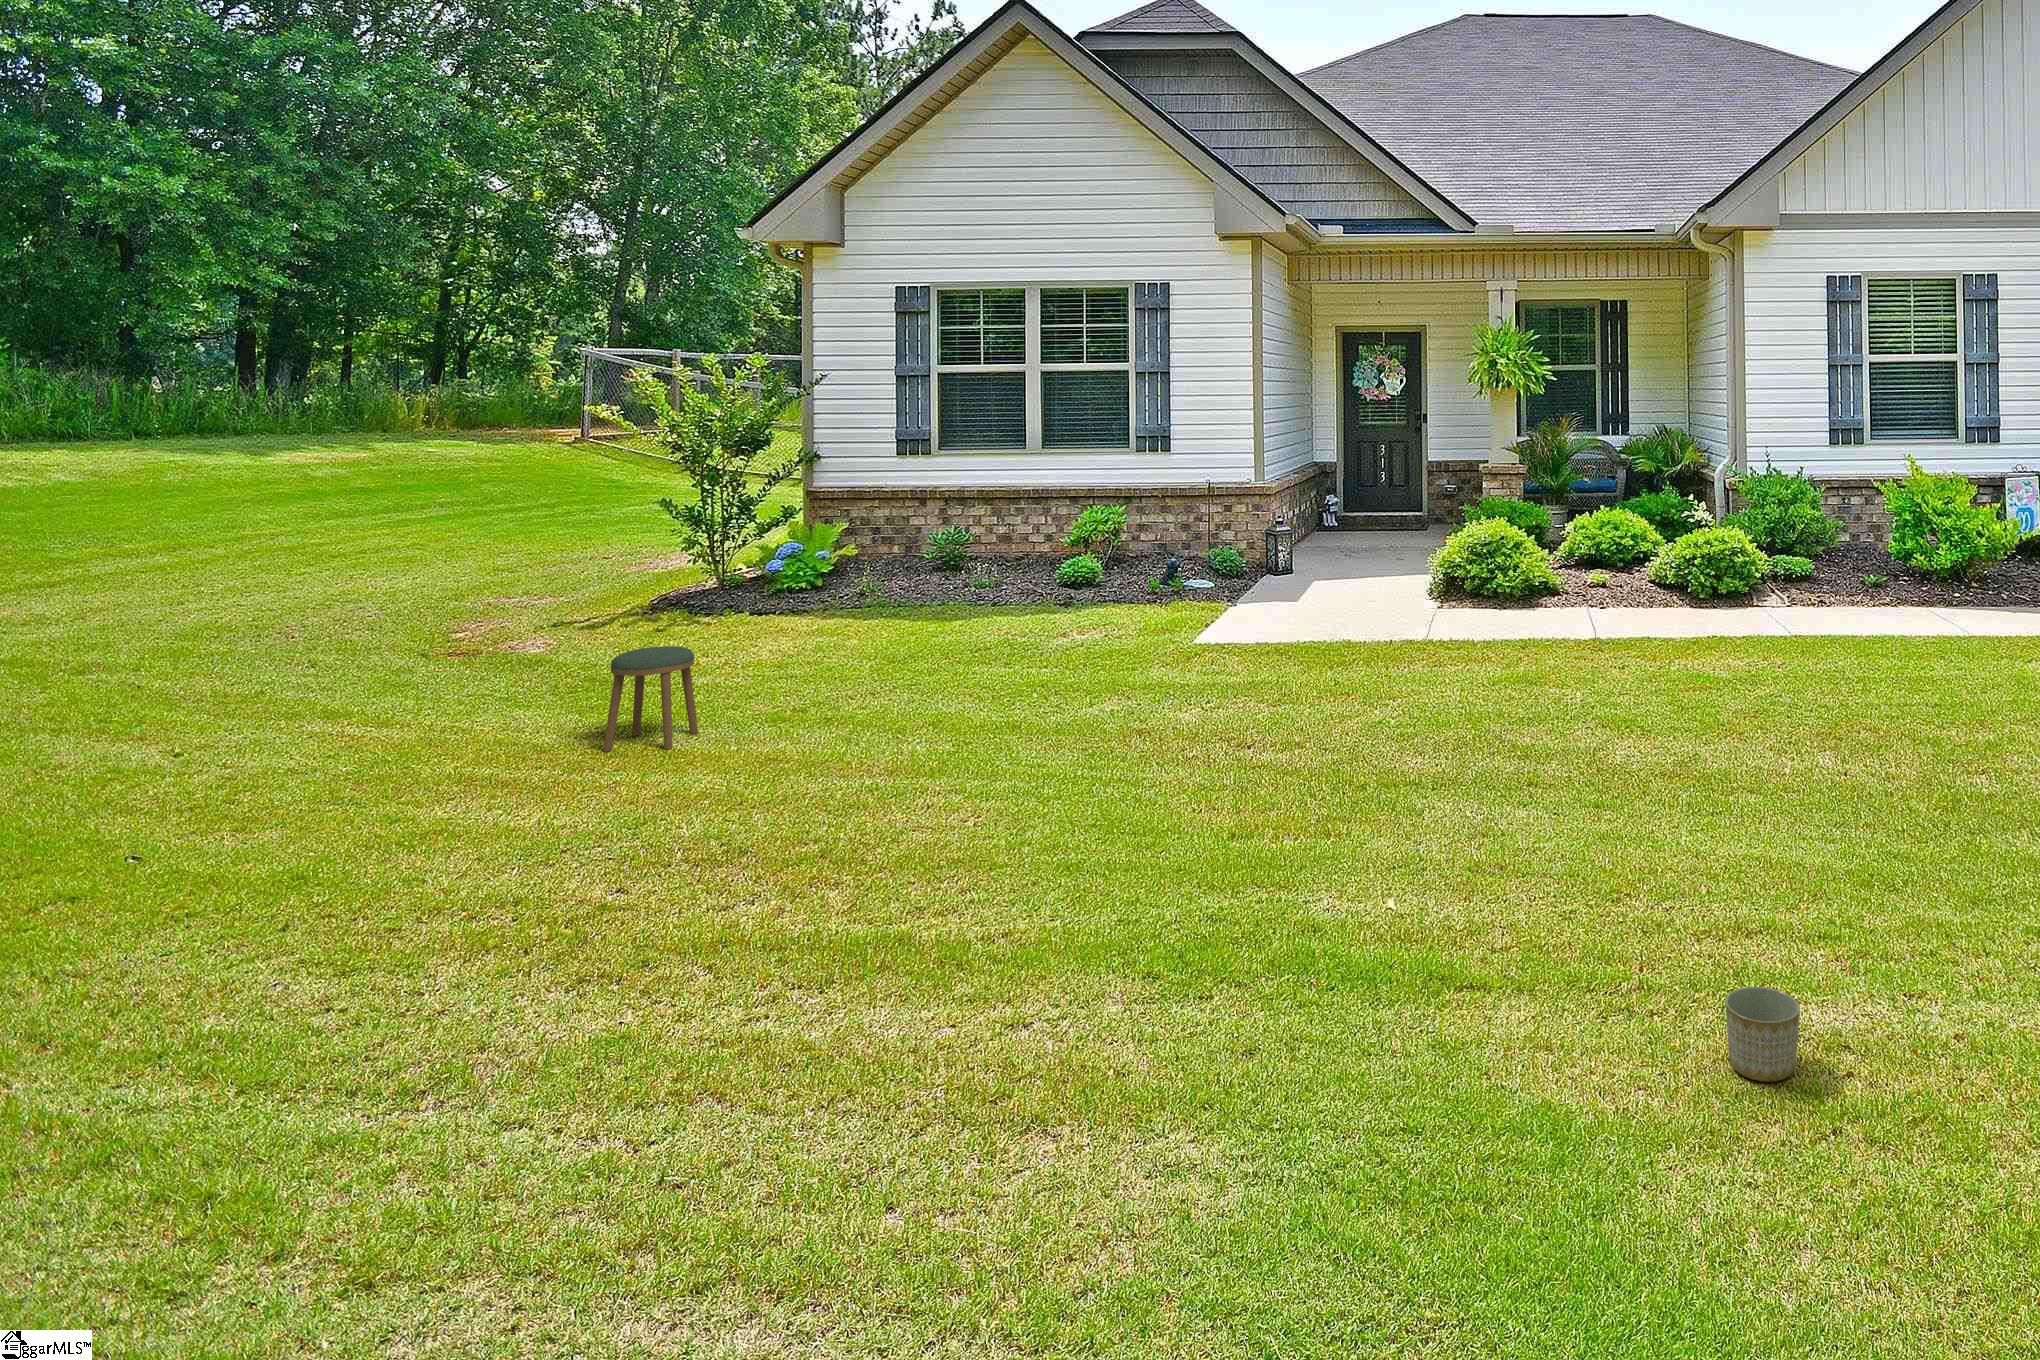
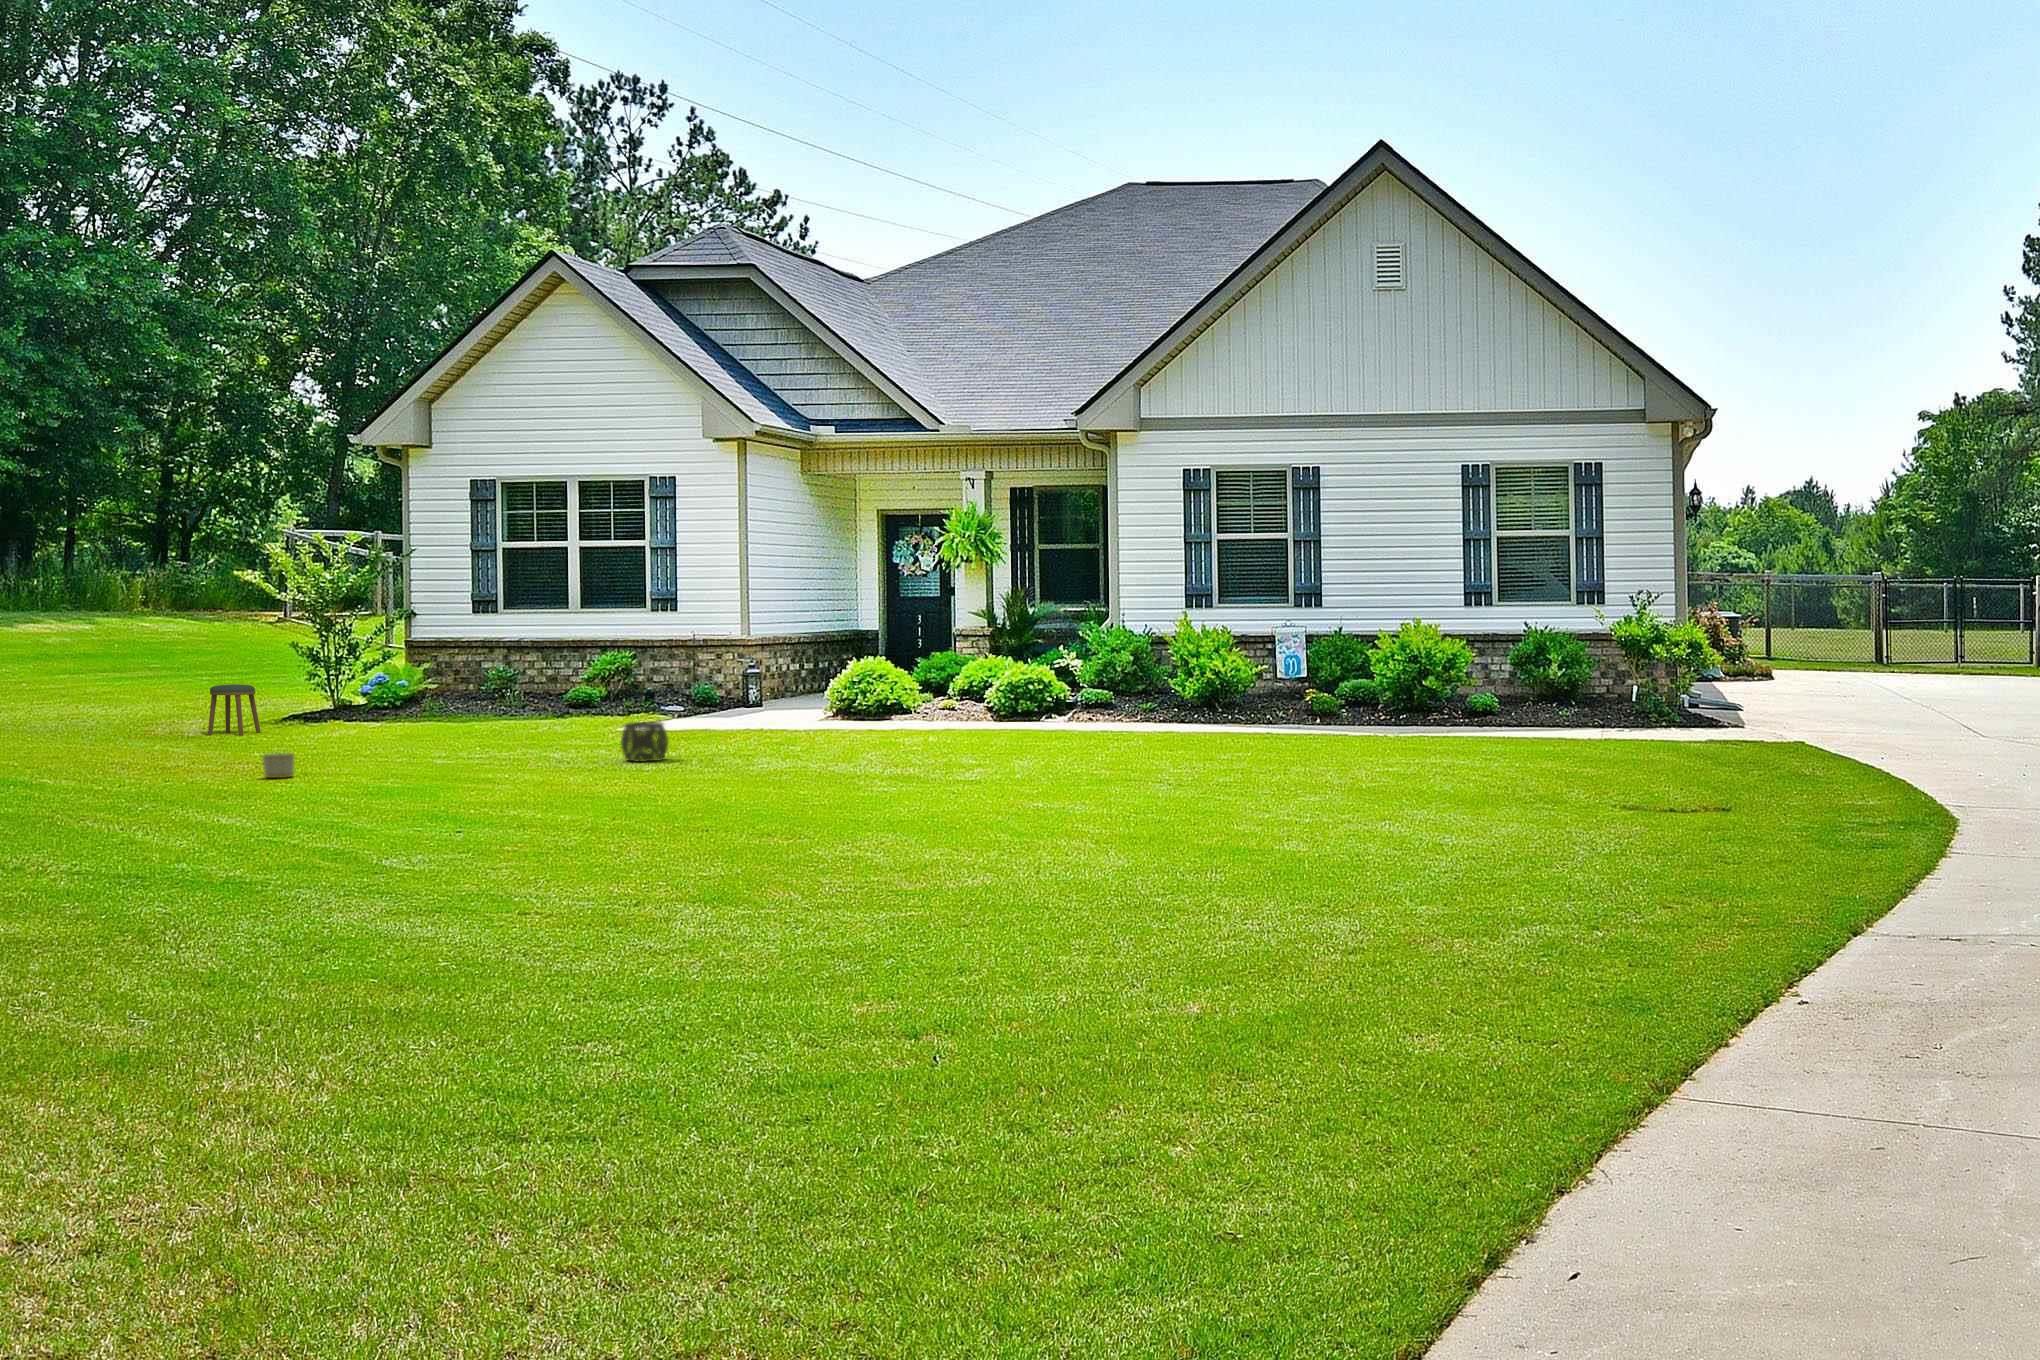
woven basket: none [1646,788,1745,899] -> present [621,722,668,762]
planter: present [1725,987,1800,1082] -> present [263,753,294,778]

